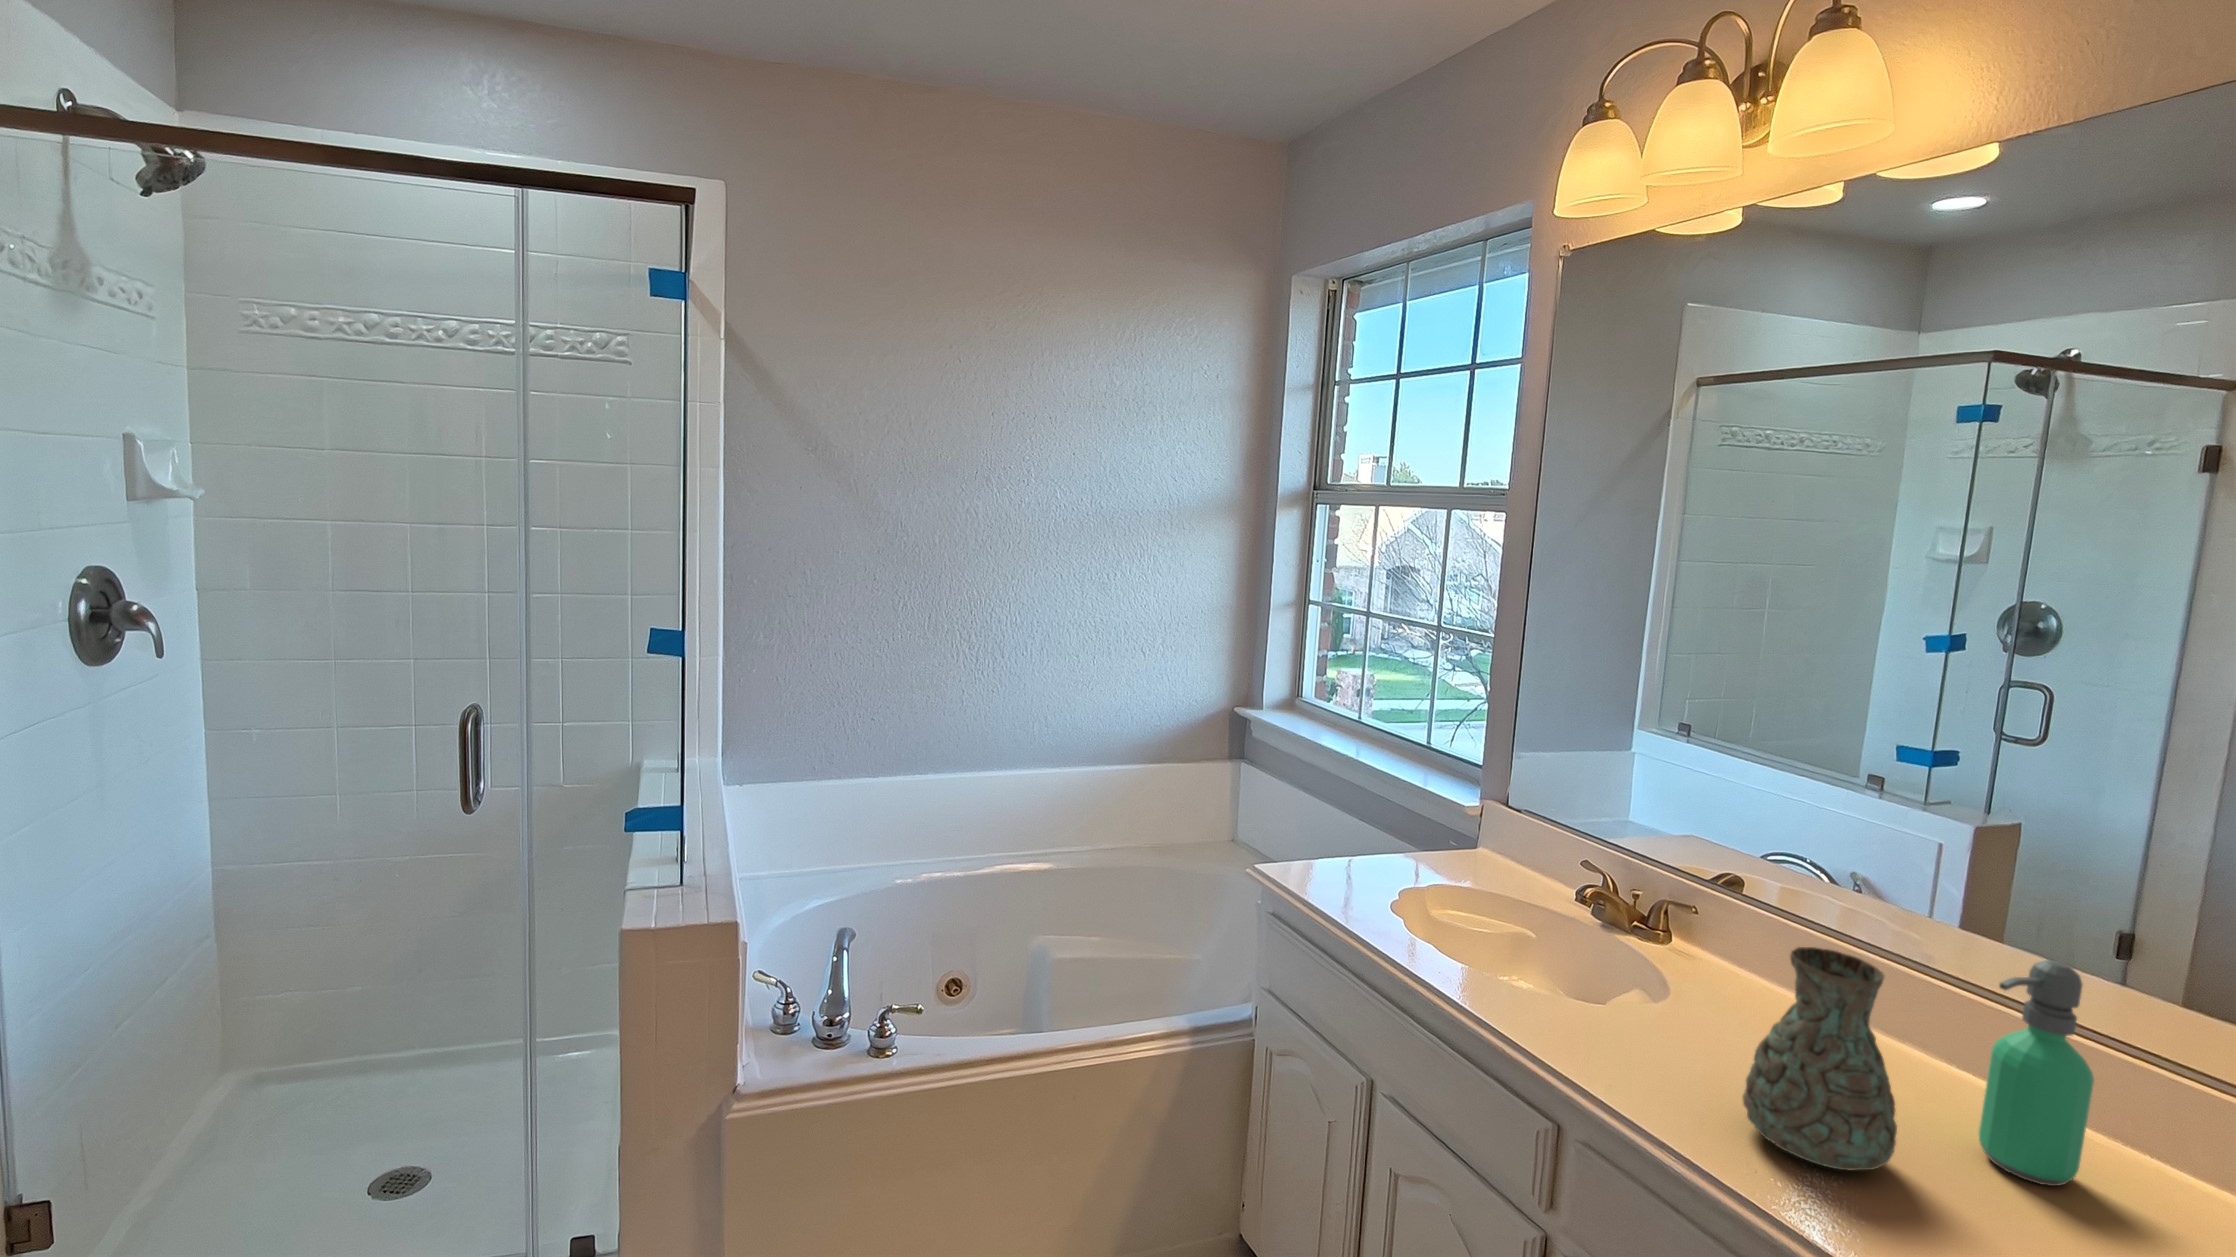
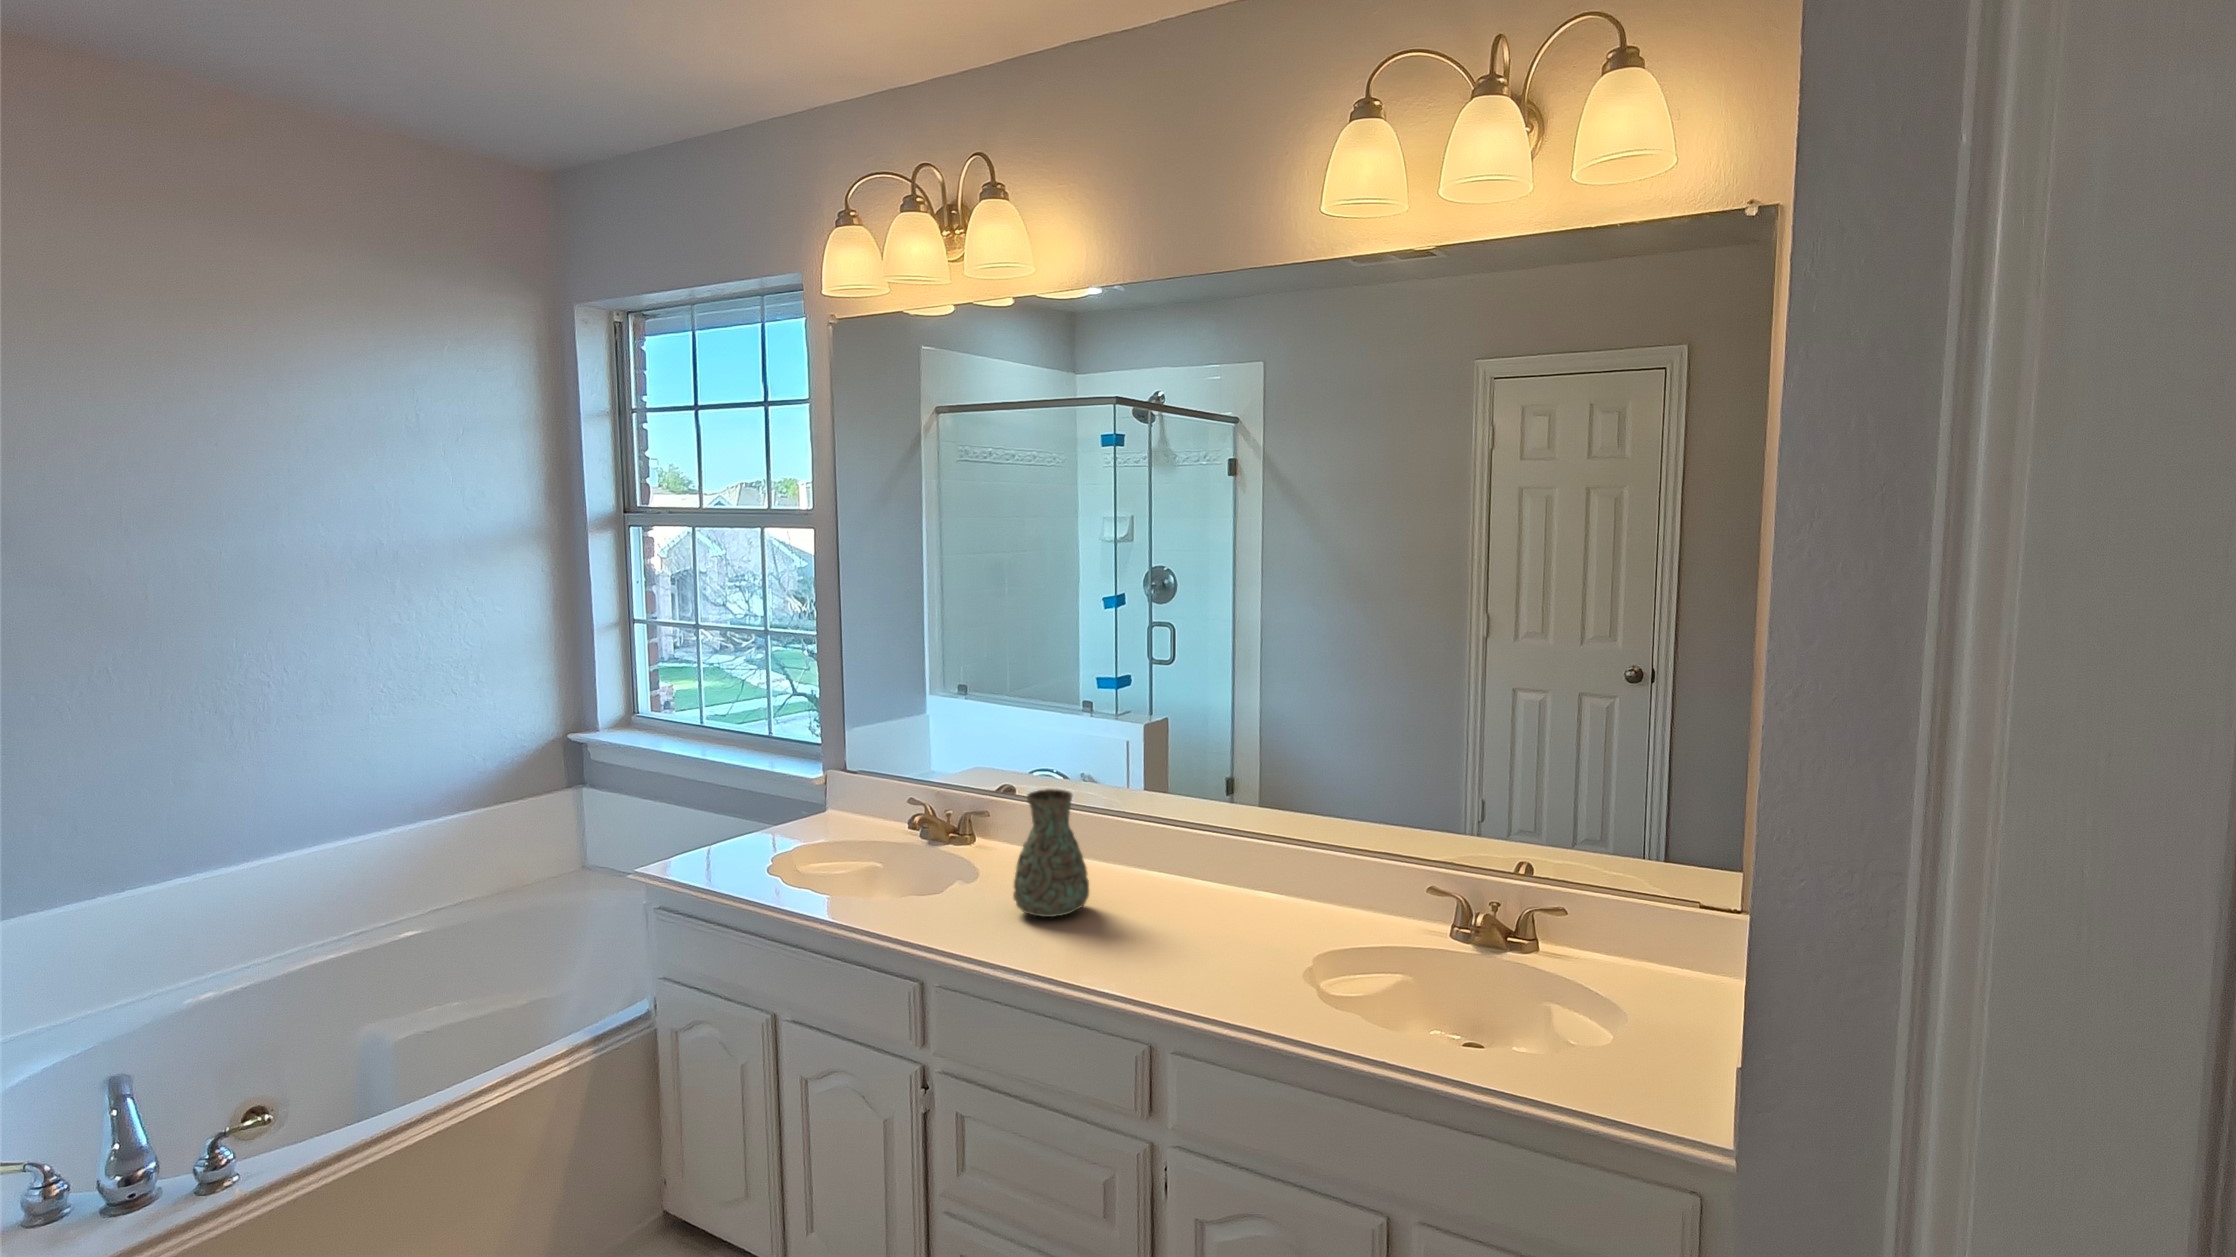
soap dispenser: present [1979,960,2094,1186] -> none [1127,766,1173,893]

